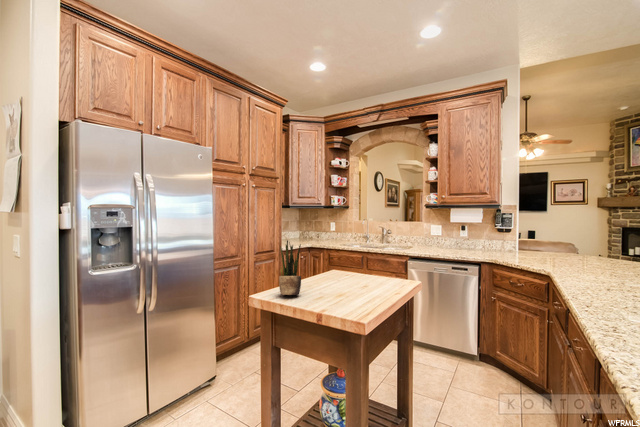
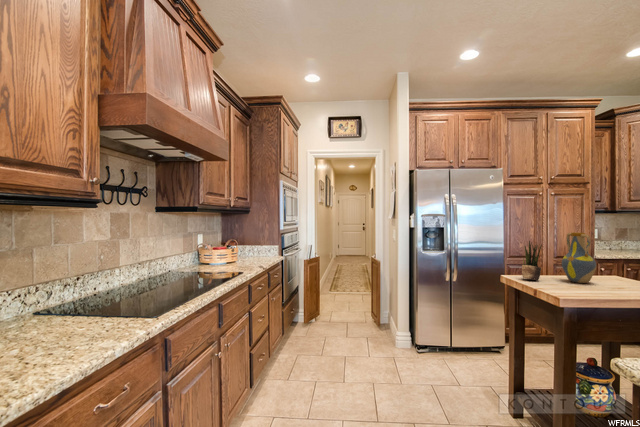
vase: none [312,226,344,286] -> present [562,233,596,283]

